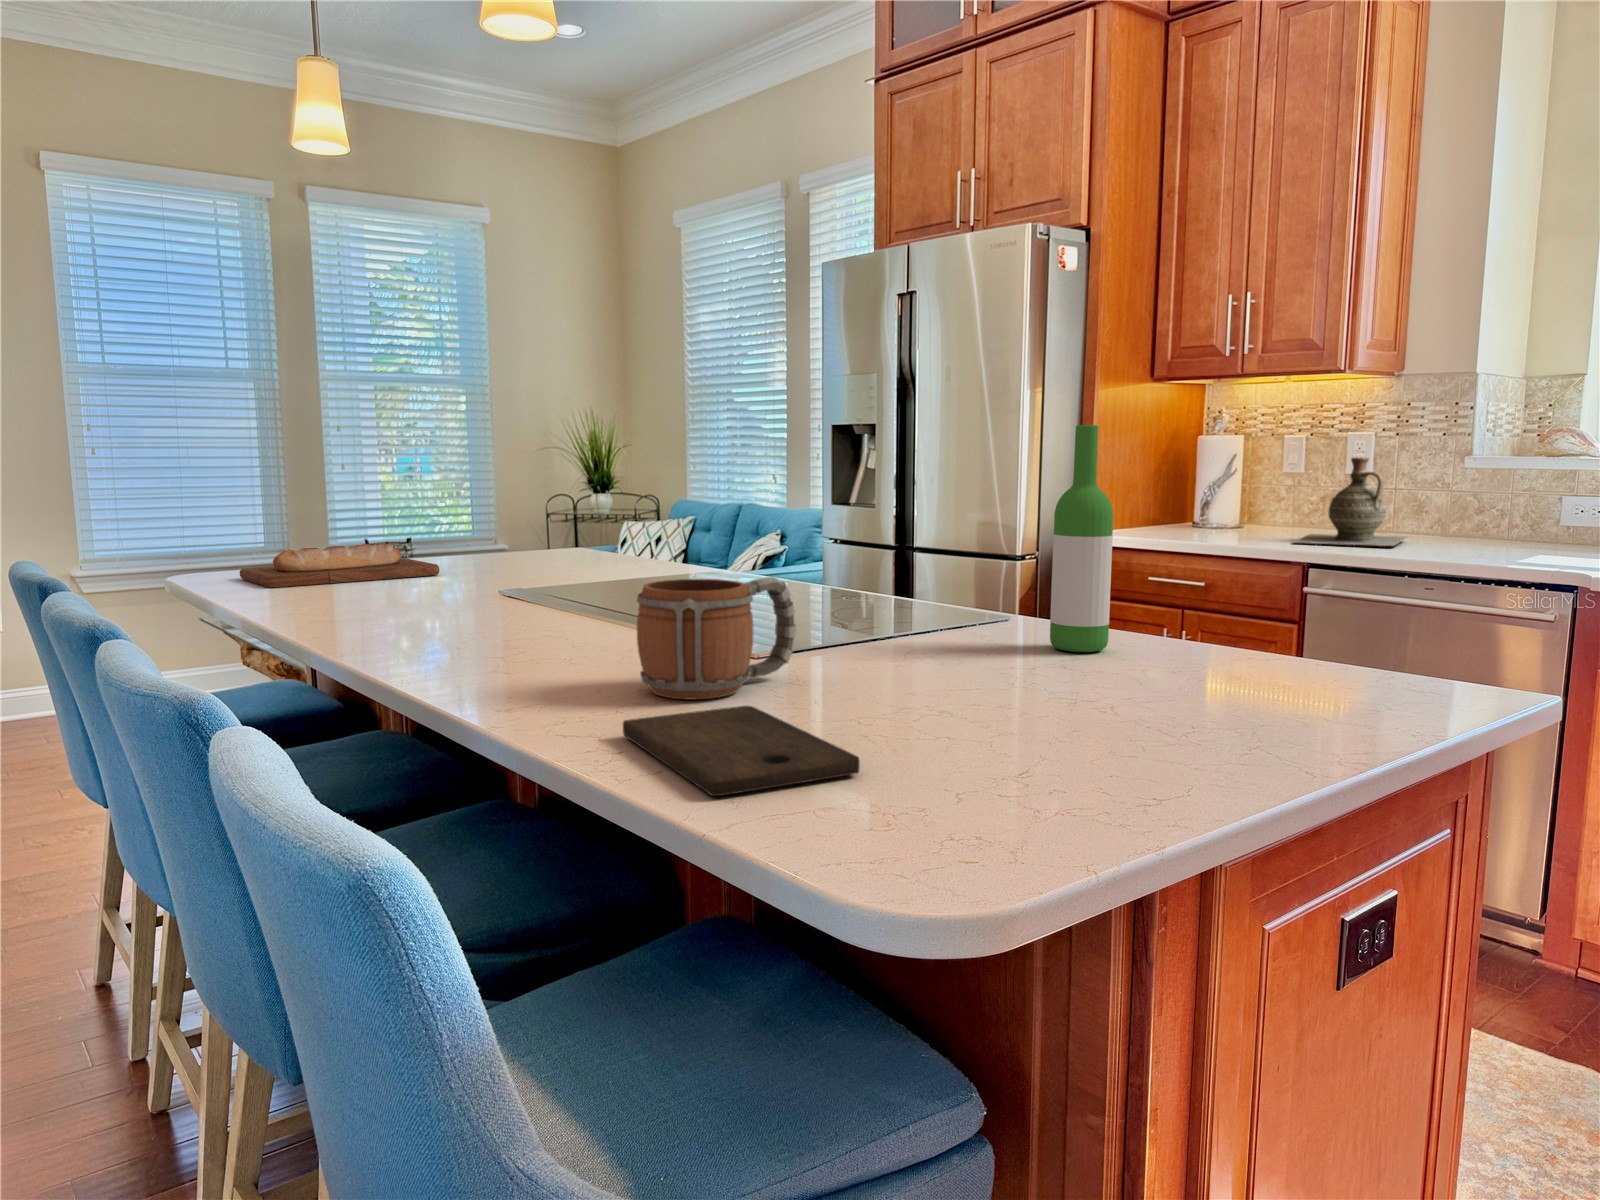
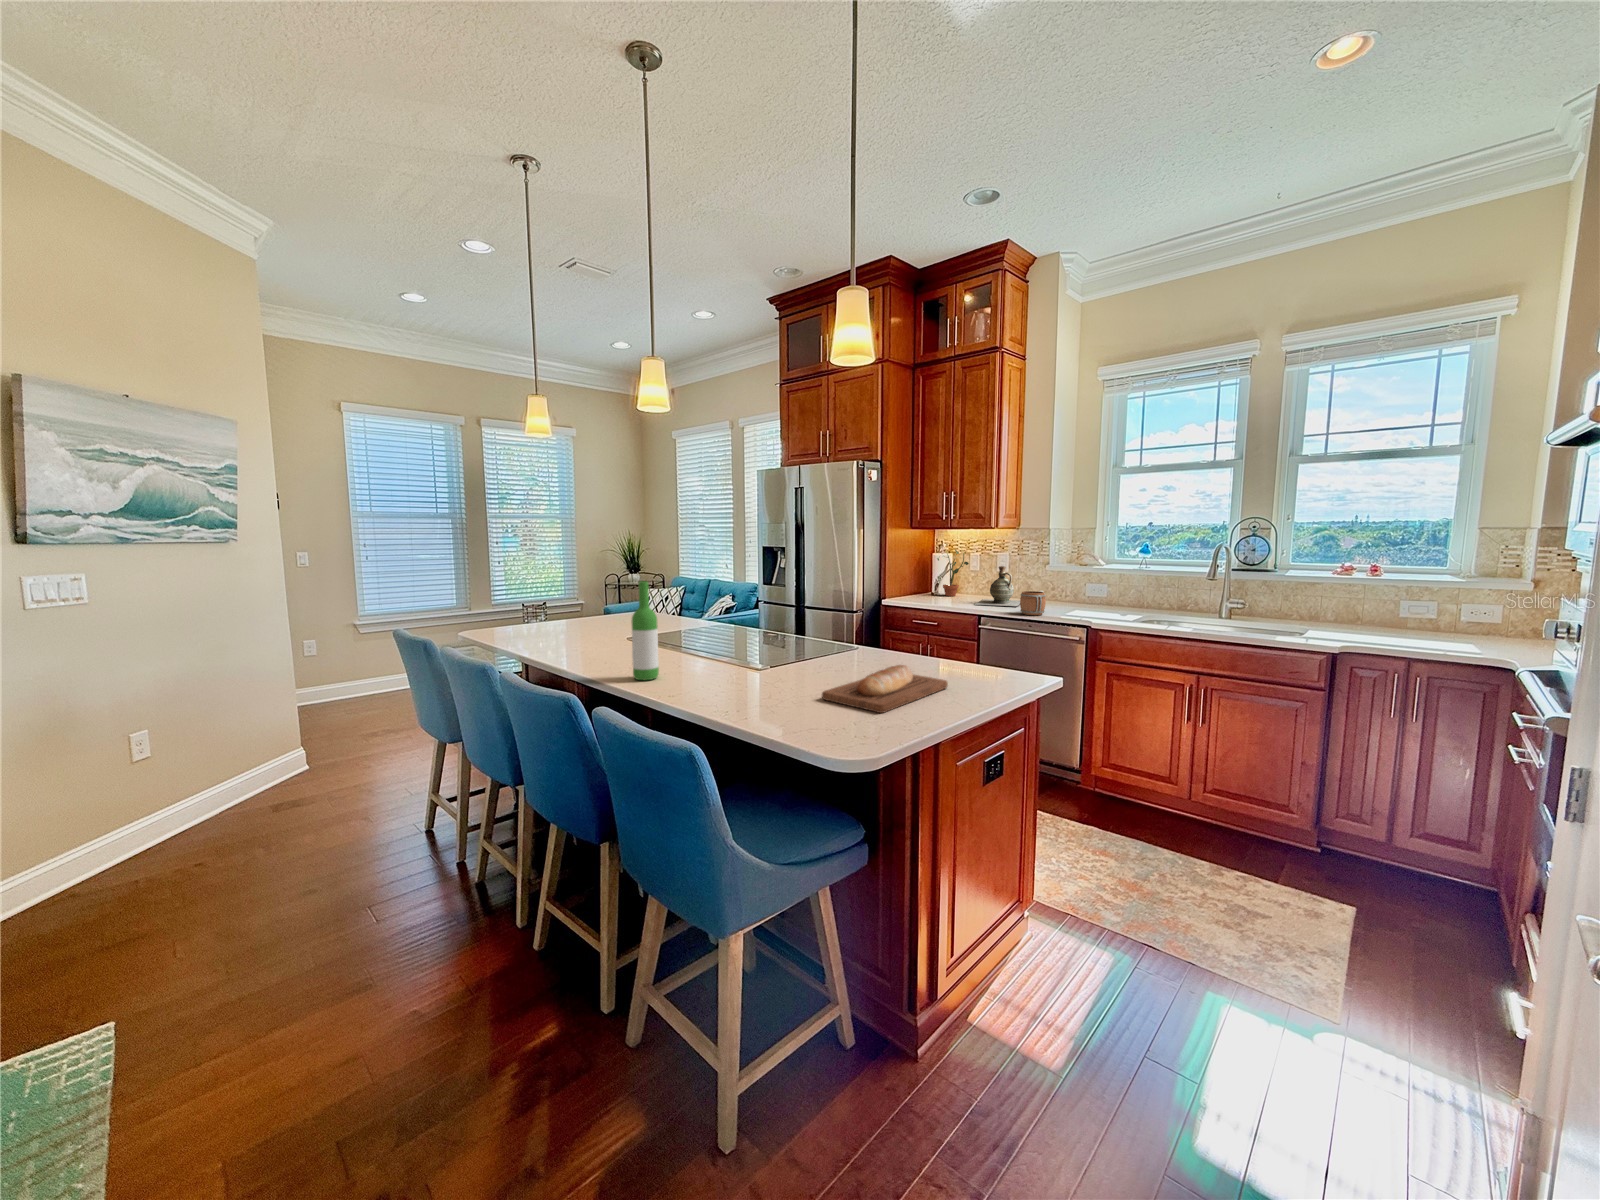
potted plant: none [1207,416,1284,529] -> present [937,550,969,596]
wine bottle: present [1050,425,1113,652] -> present [632,581,659,680]
bread loaf: present [240,543,439,588] -> present [822,665,948,713]
mug: present [637,577,796,700] -> present [1020,591,1046,615]
cutting board: present [623,706,860,796] -> none [732,694,822,728]

